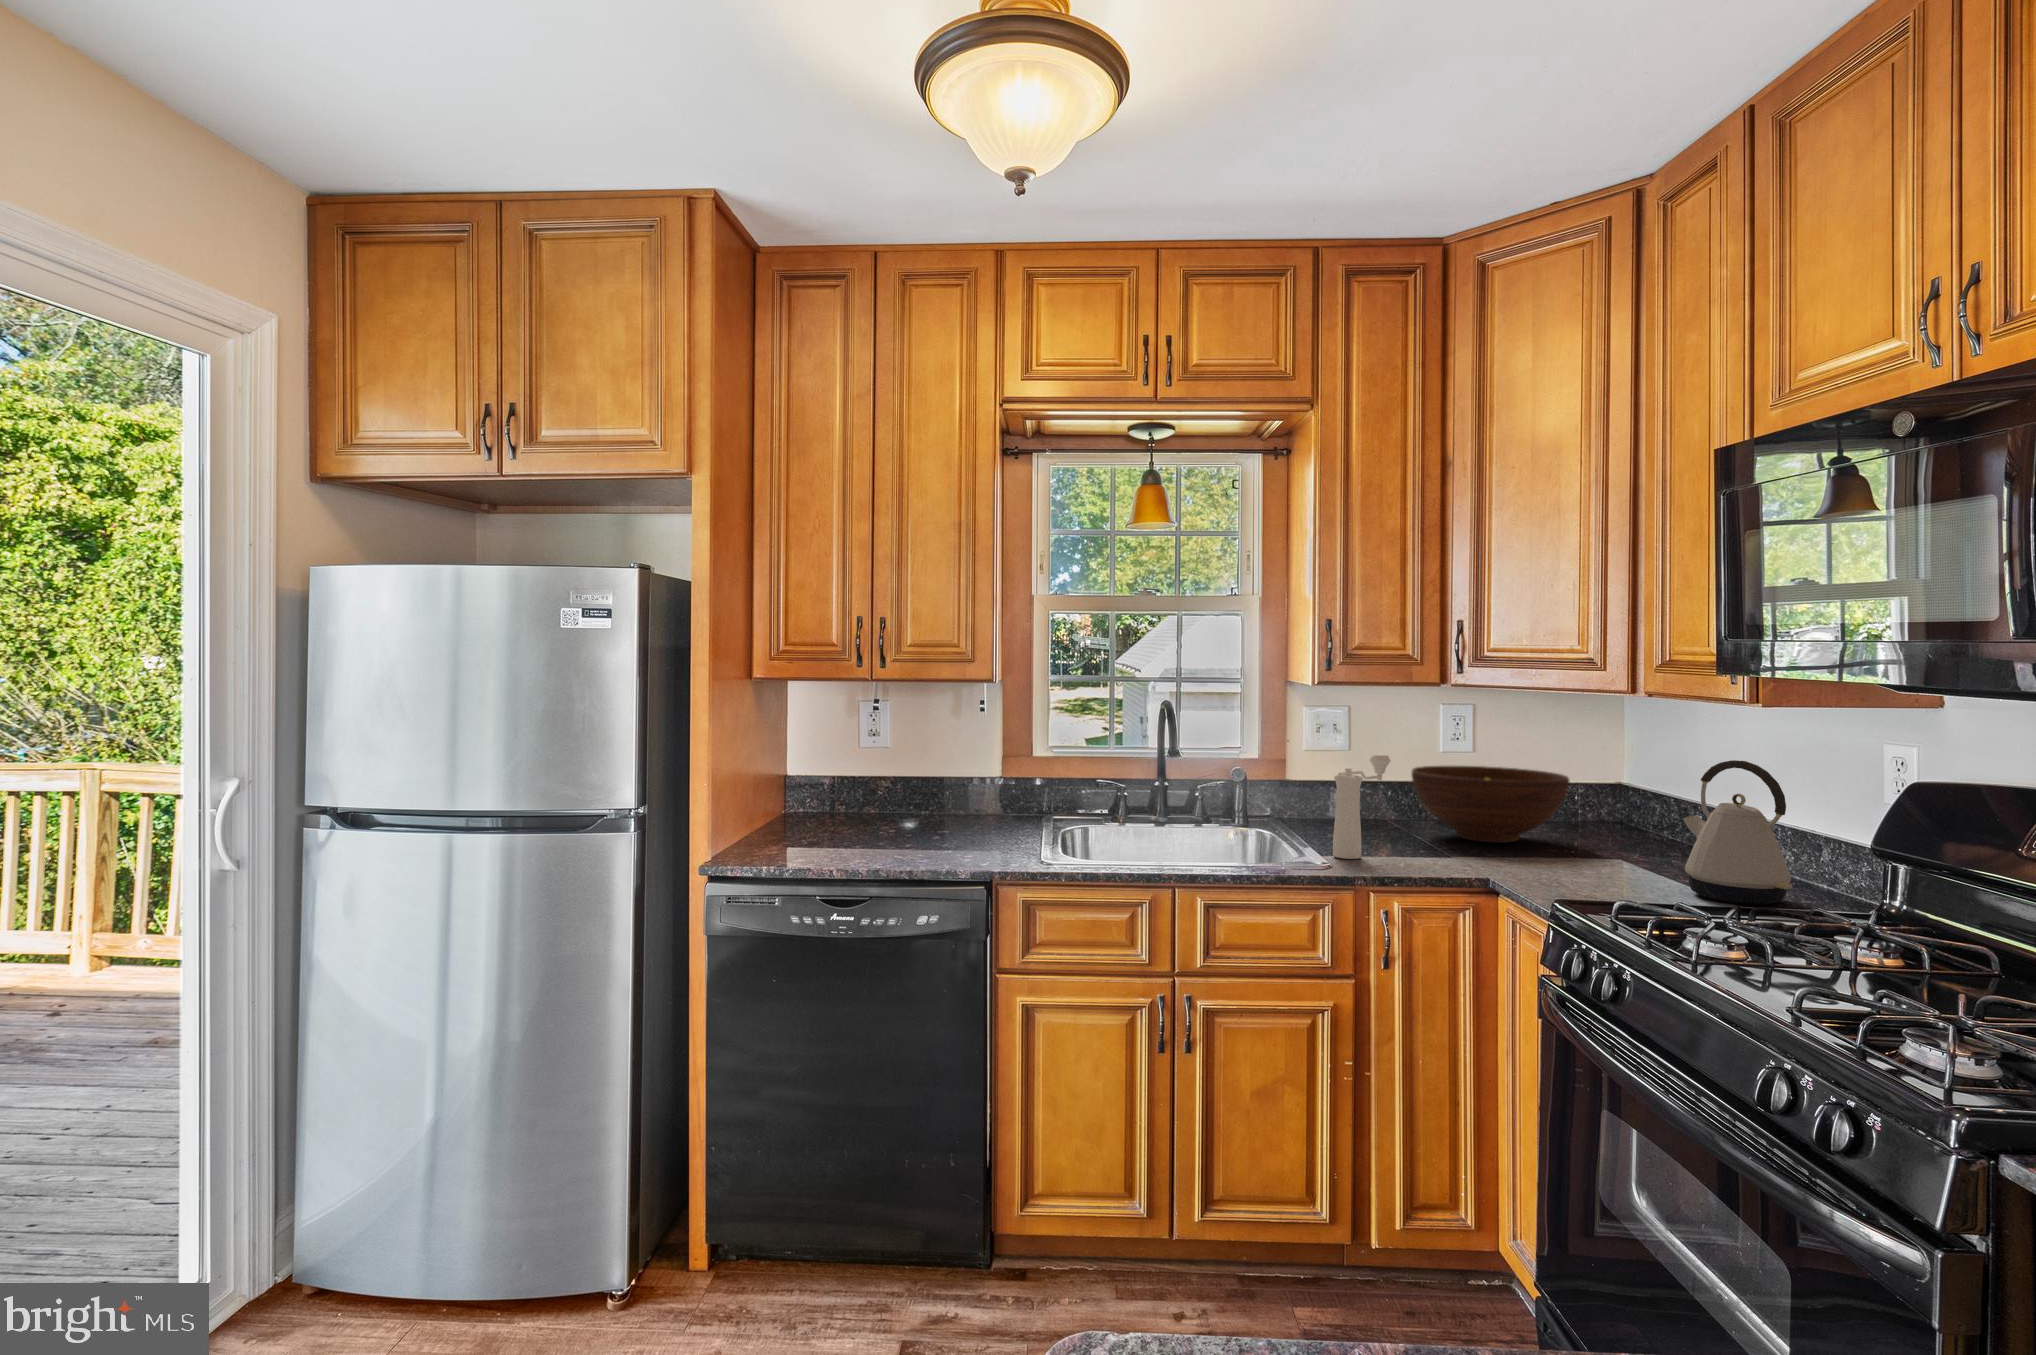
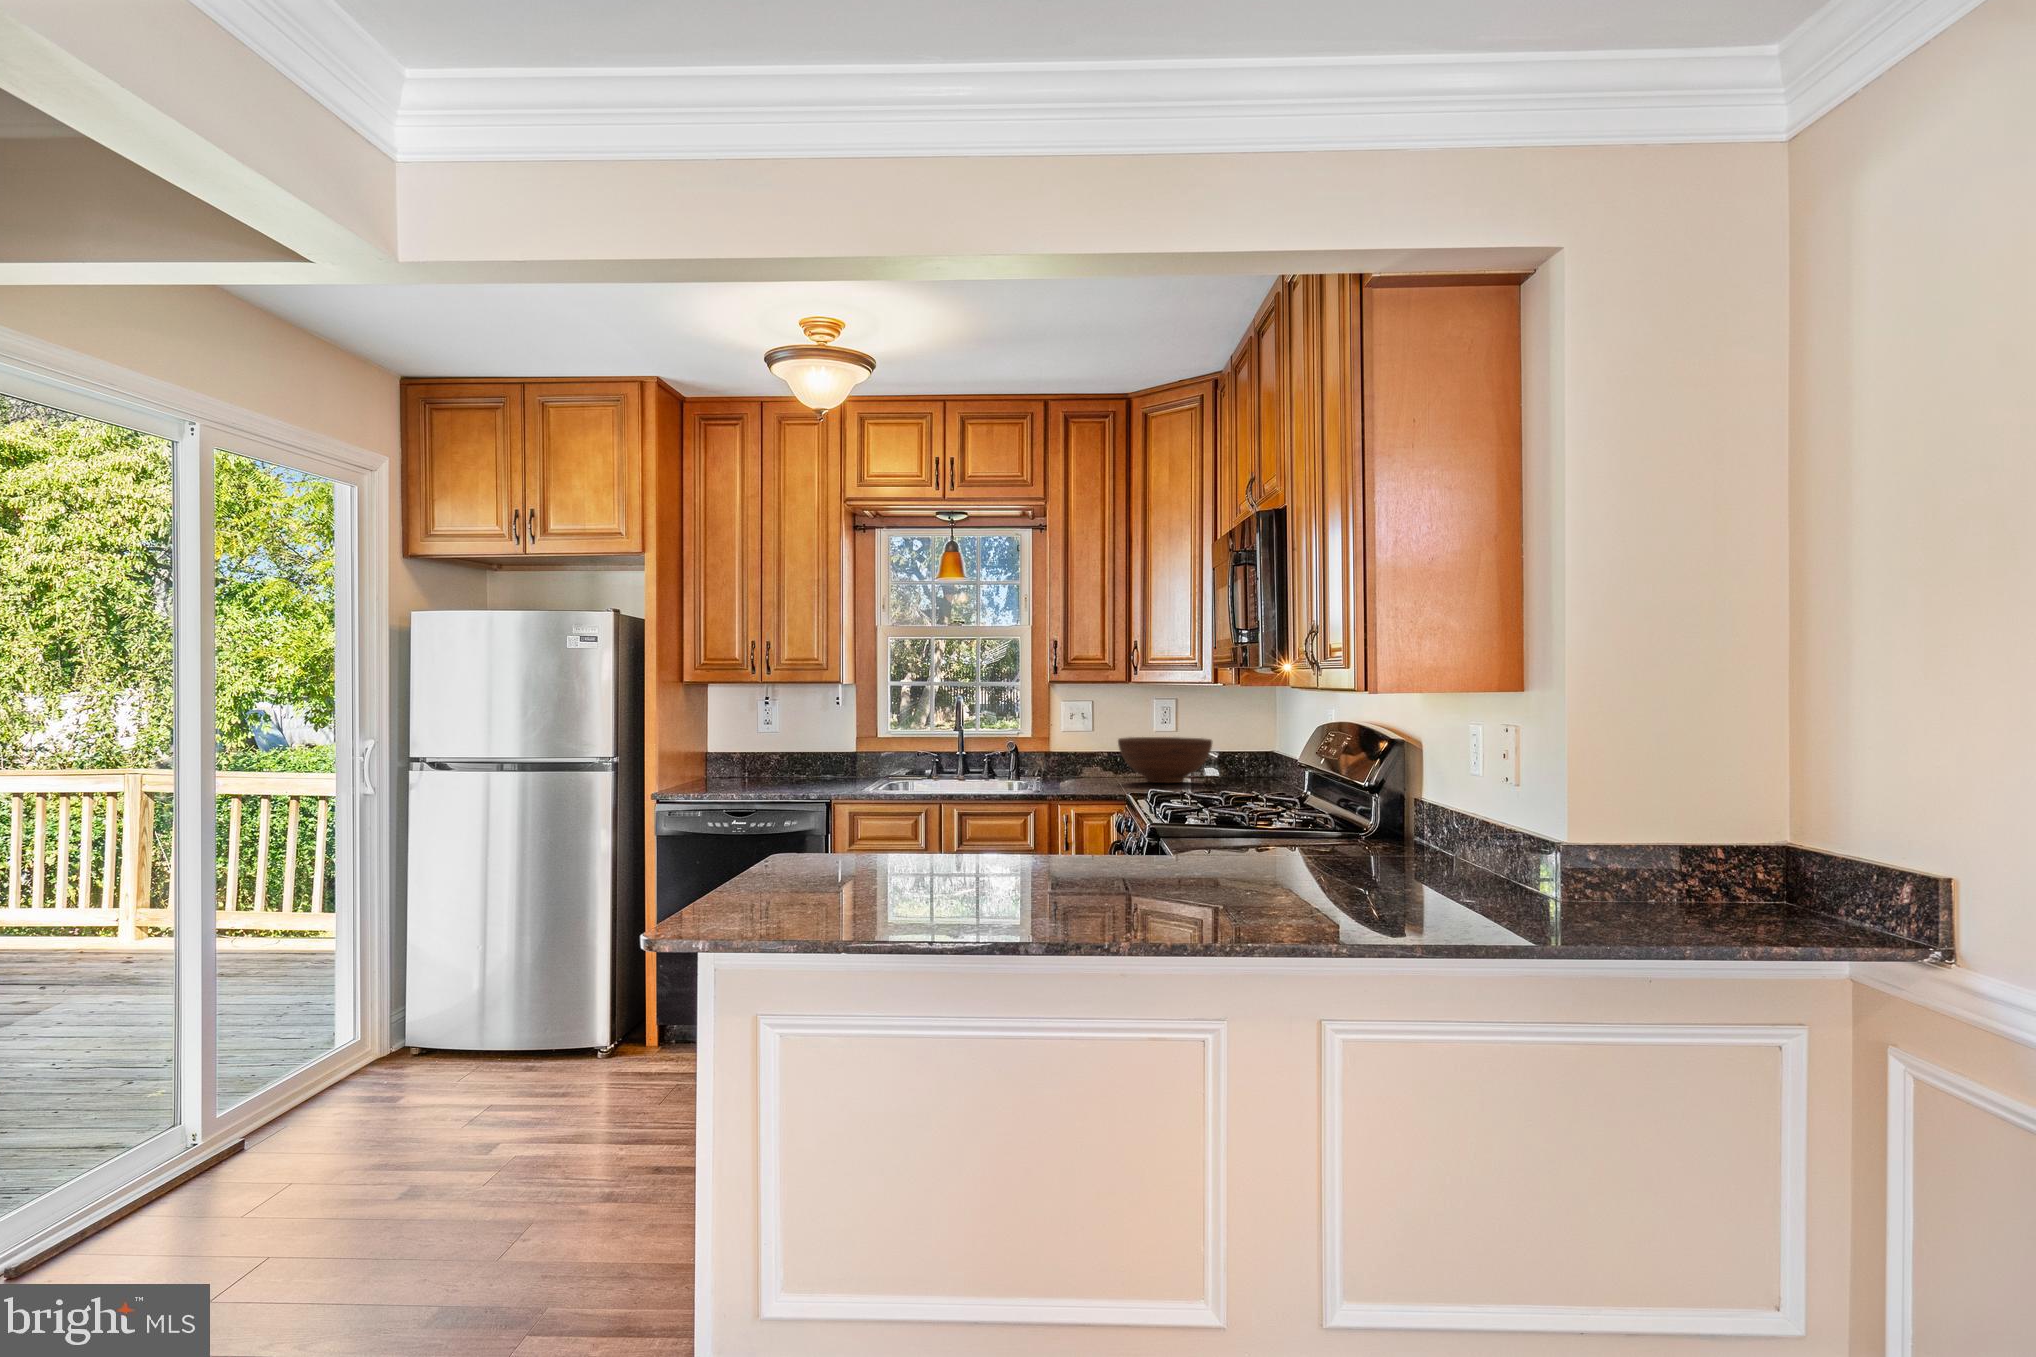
pepper mill: present [1333,754,1391,859] -> none [1048,725,1088,789]
kettle: present [1683,760,1792,905] -> none [1220,718,1270,798]

